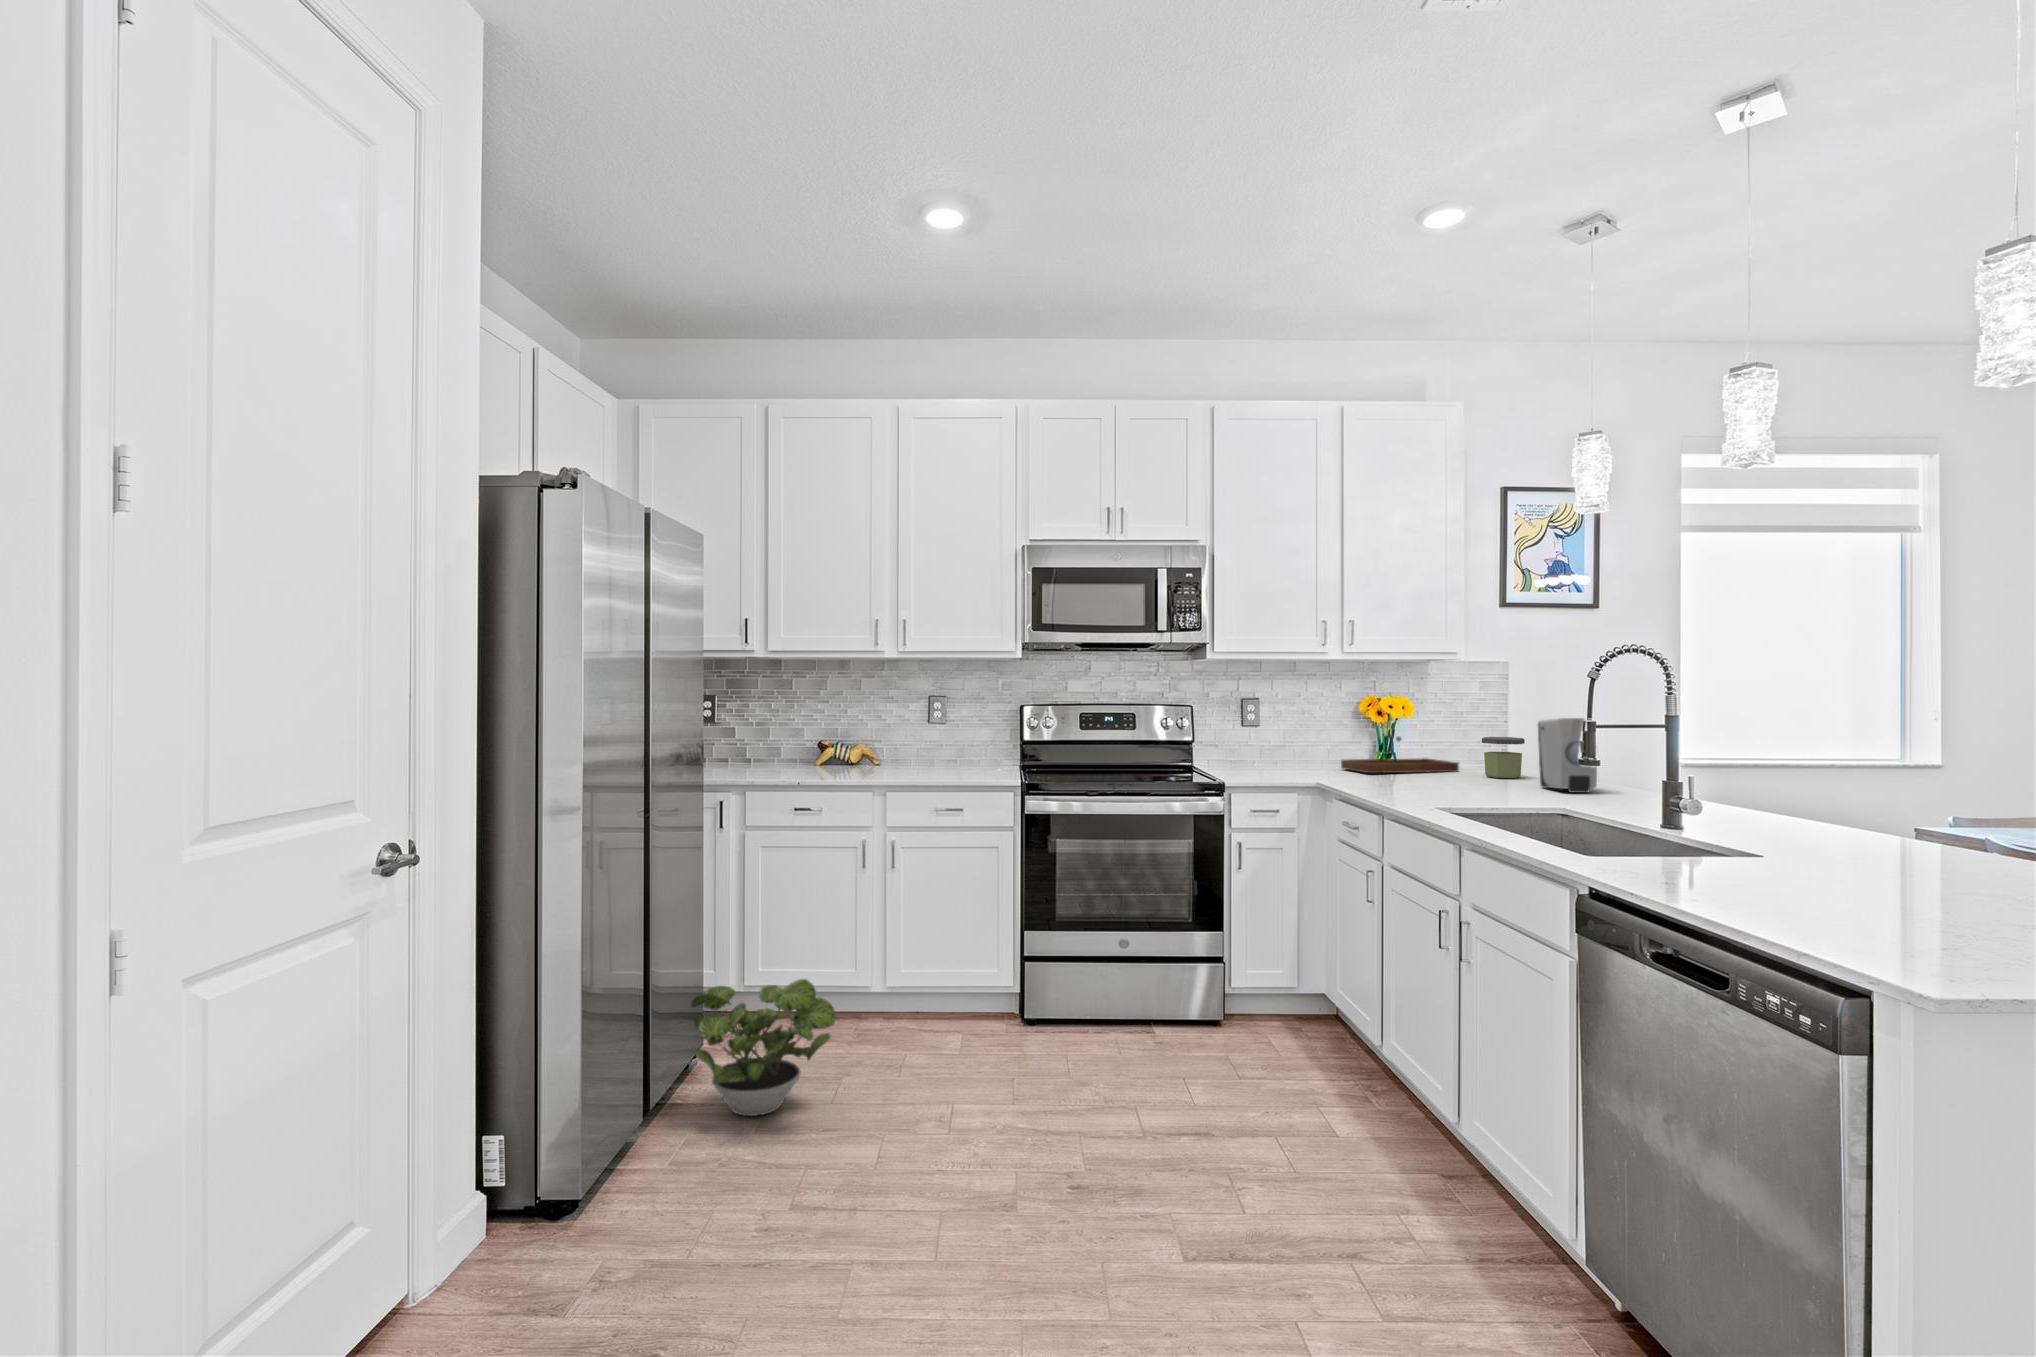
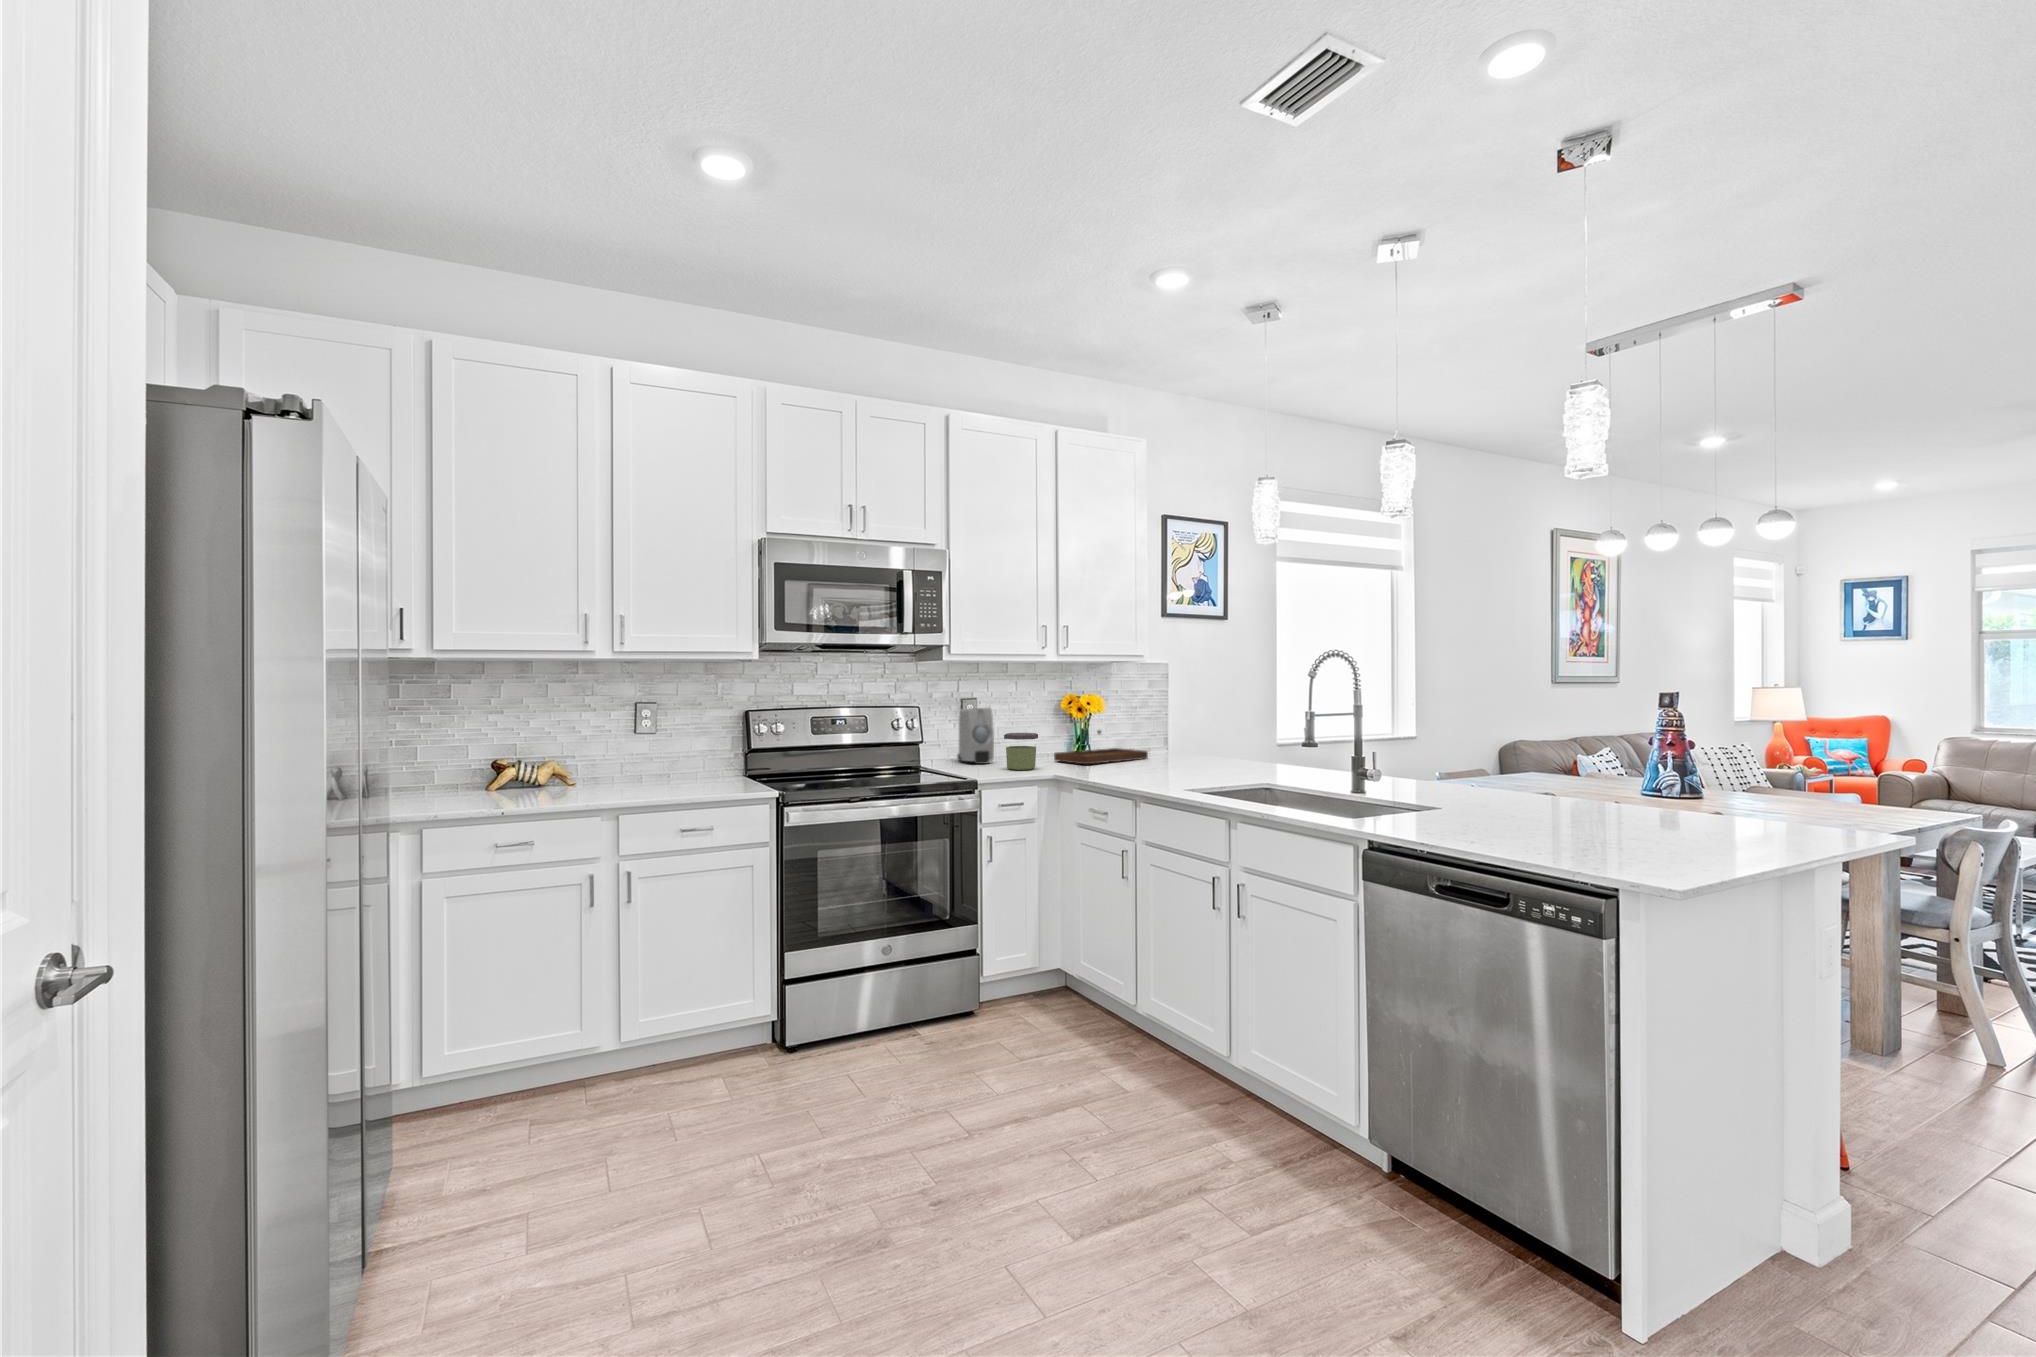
soap dispenser: present [1538,718,1597,793] -> present [957,708,994,764]
jar: present [1482,737,1525,778] -> present [1004,733,1038,770]
potted plant: present [691,979,836,1116] -> none [404,1065,632,1263]

